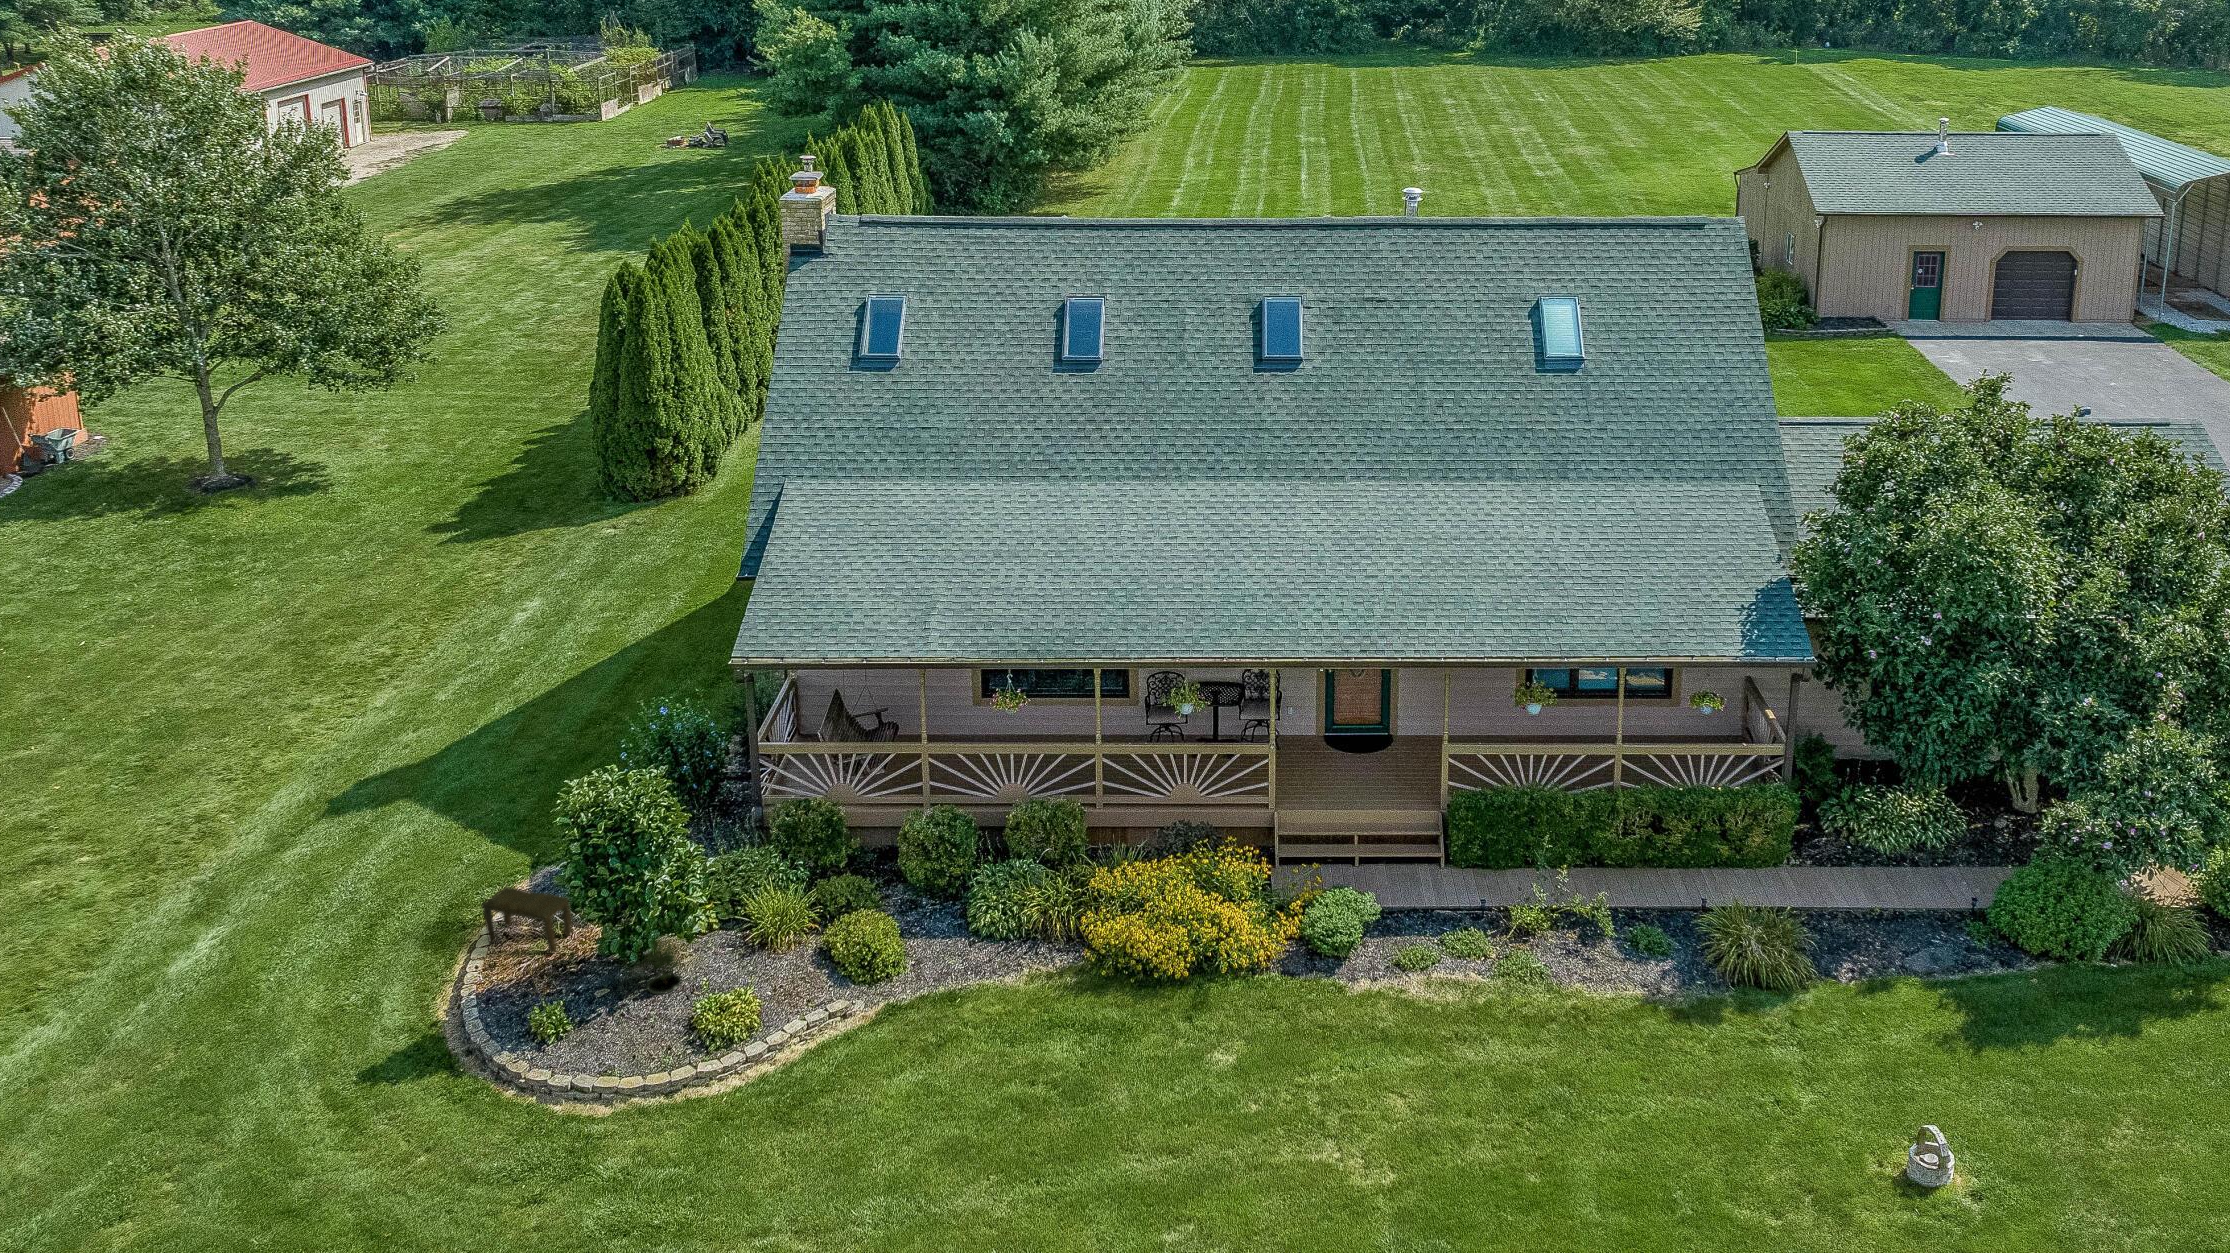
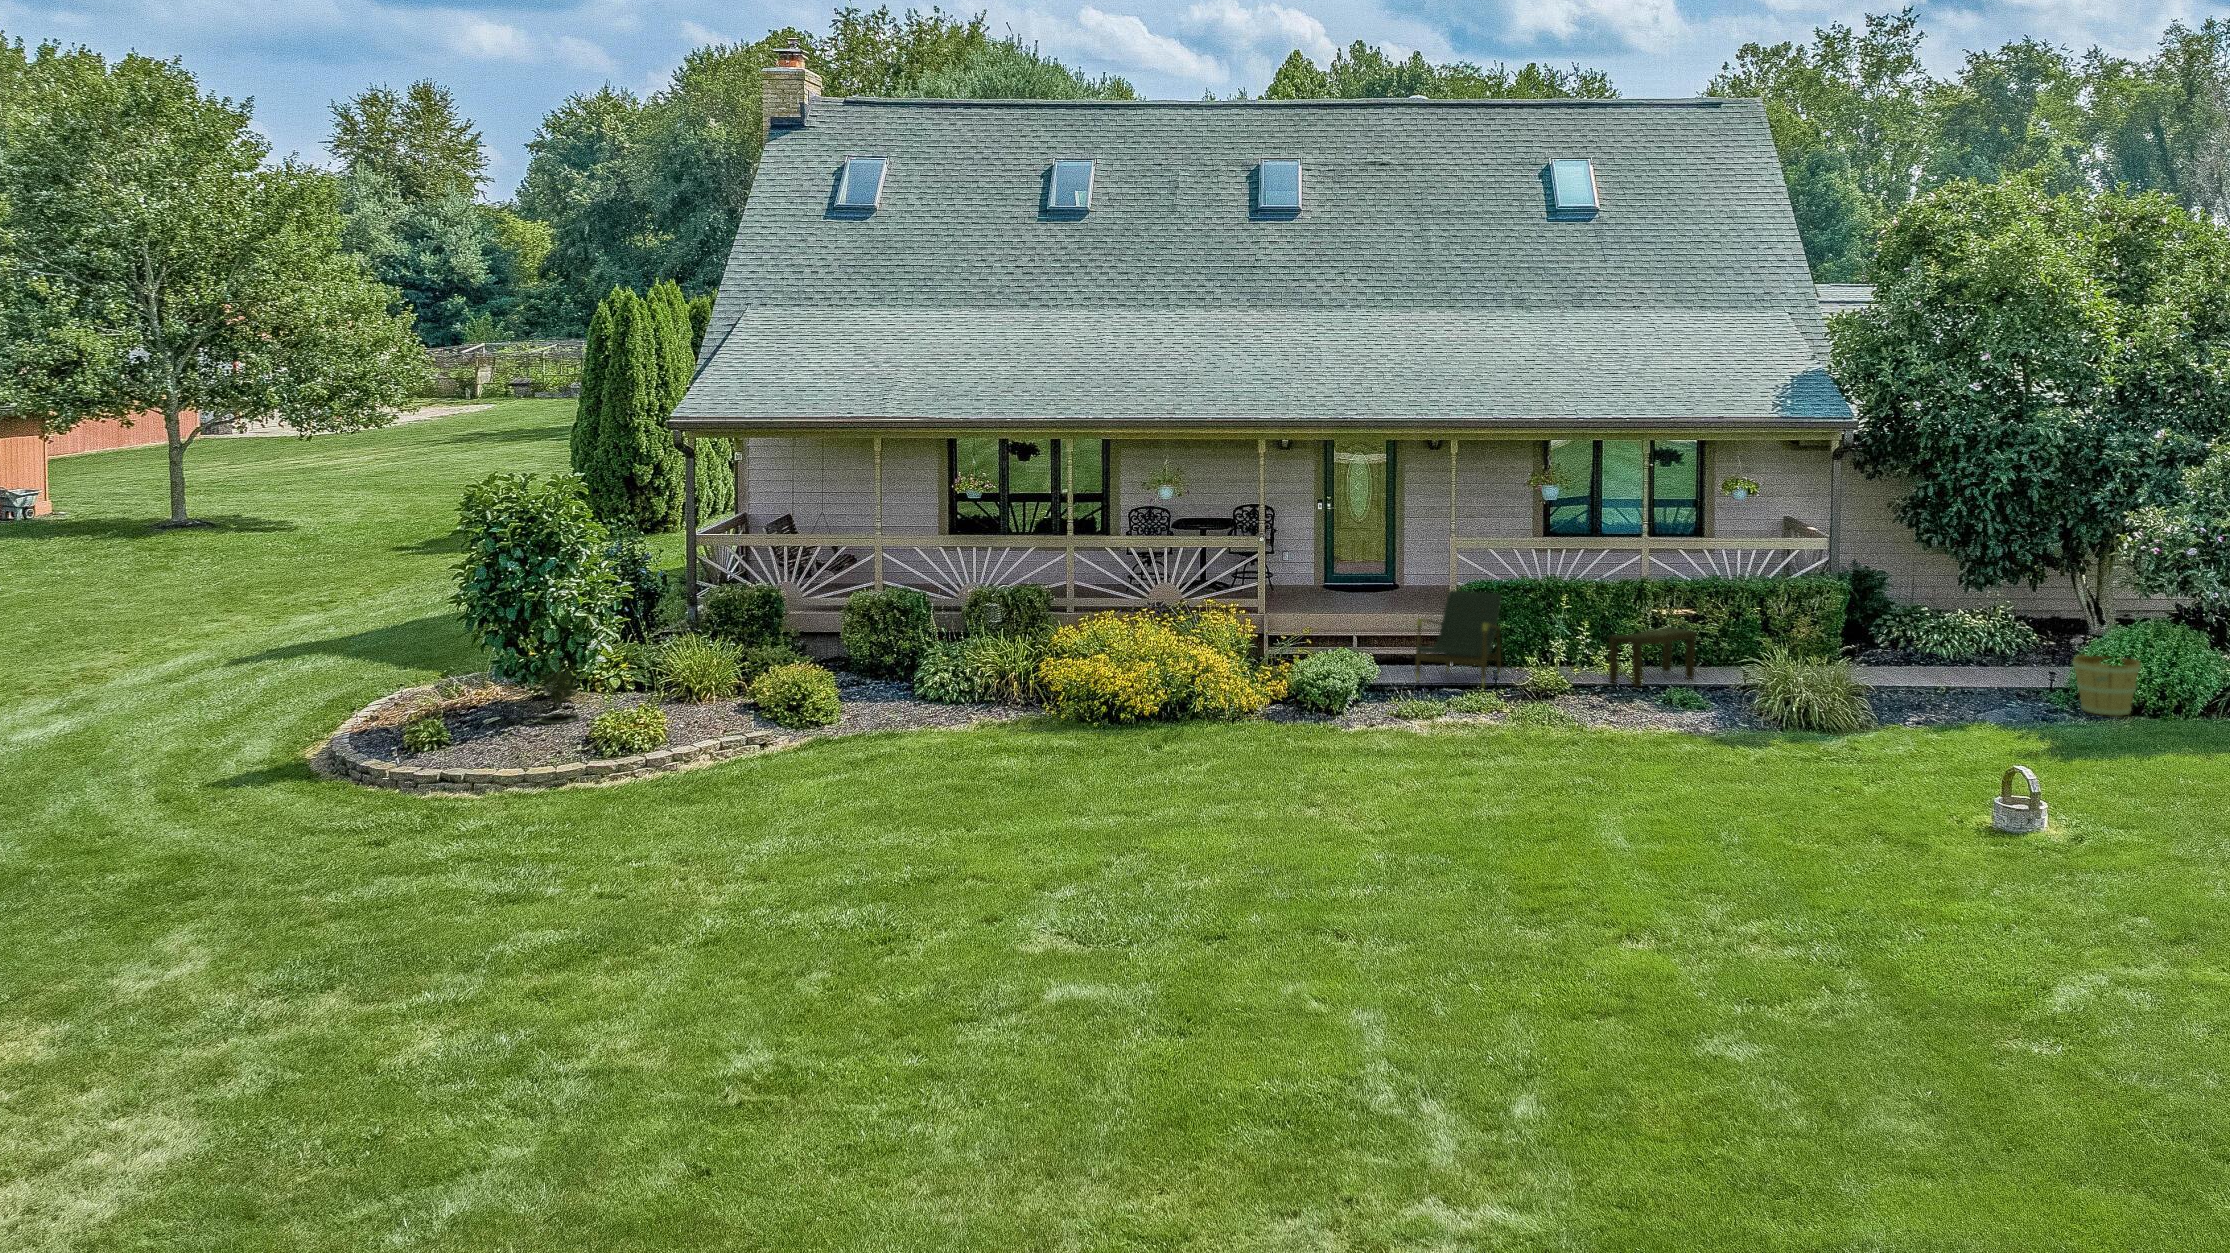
lounge chair: none [1410,803,1488,912] -> present [1416,590,1502,687]
bench: present [481,887,573,953] -> present [1609,627,1697,687]
wooden bucket: none [1988,914,2048,980] -> present [2072,654,2141,716]

